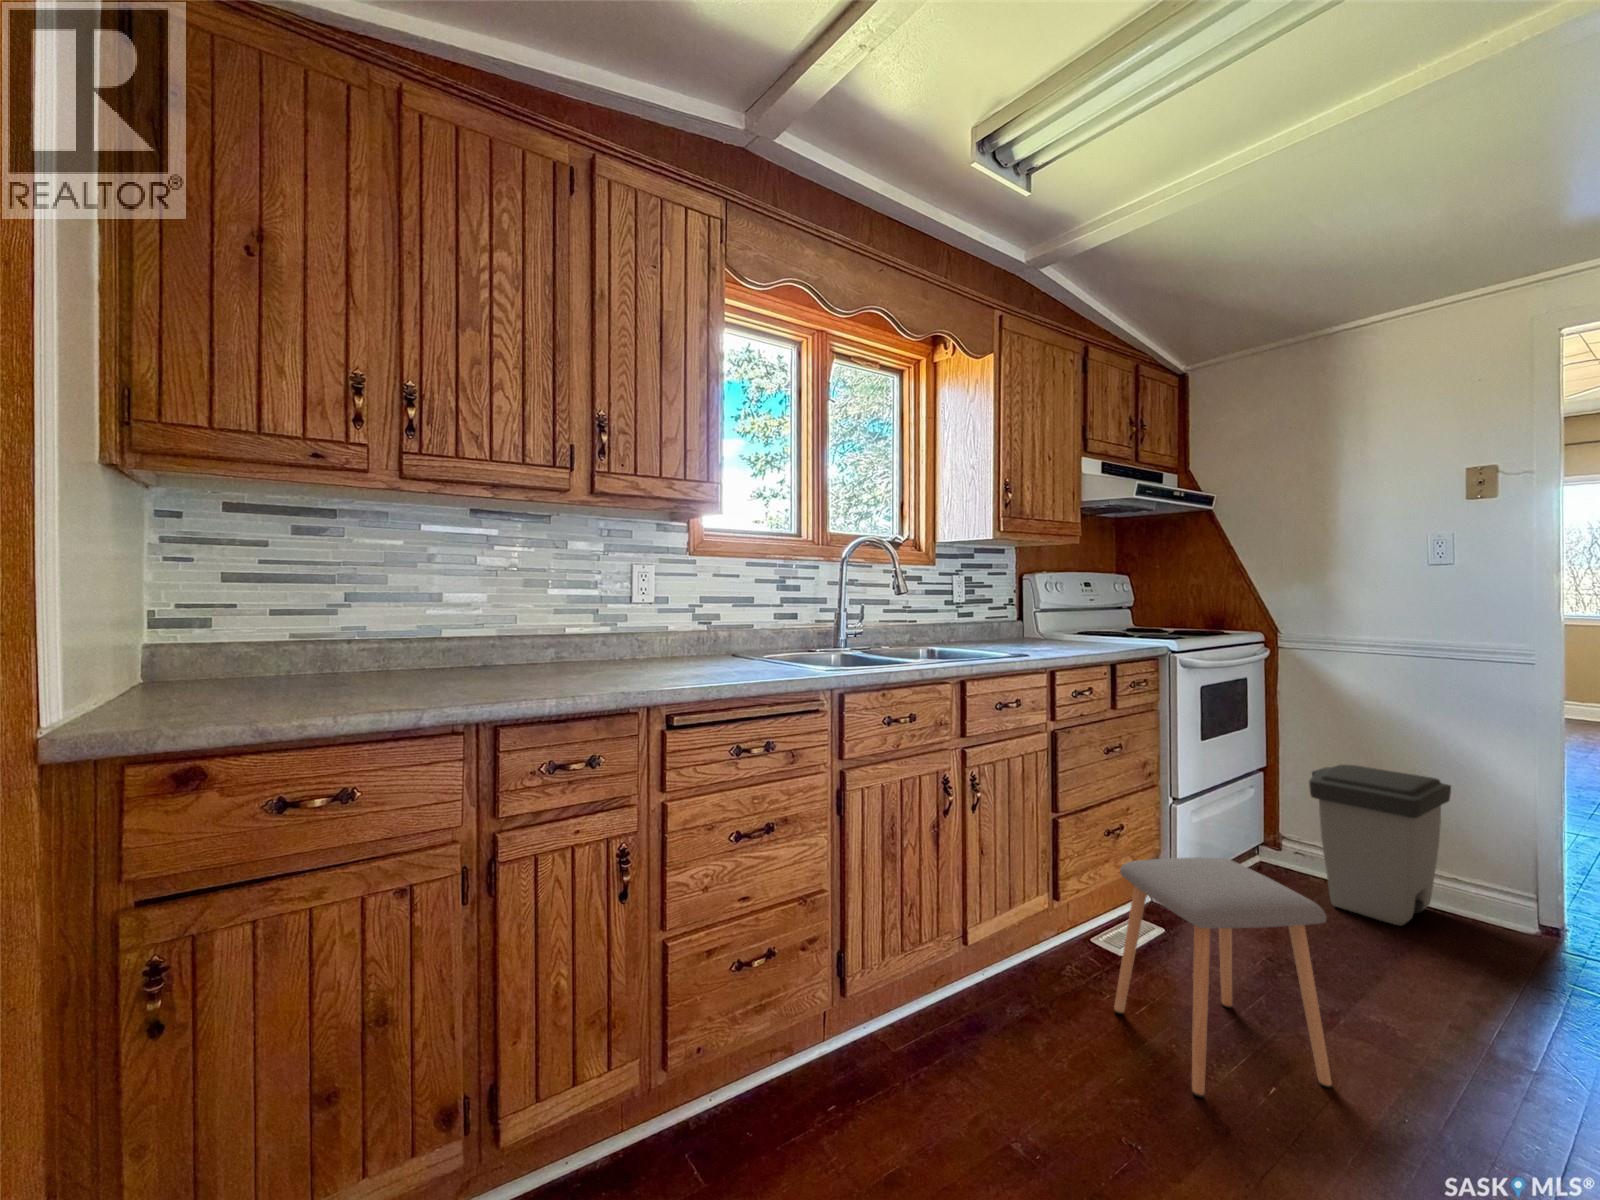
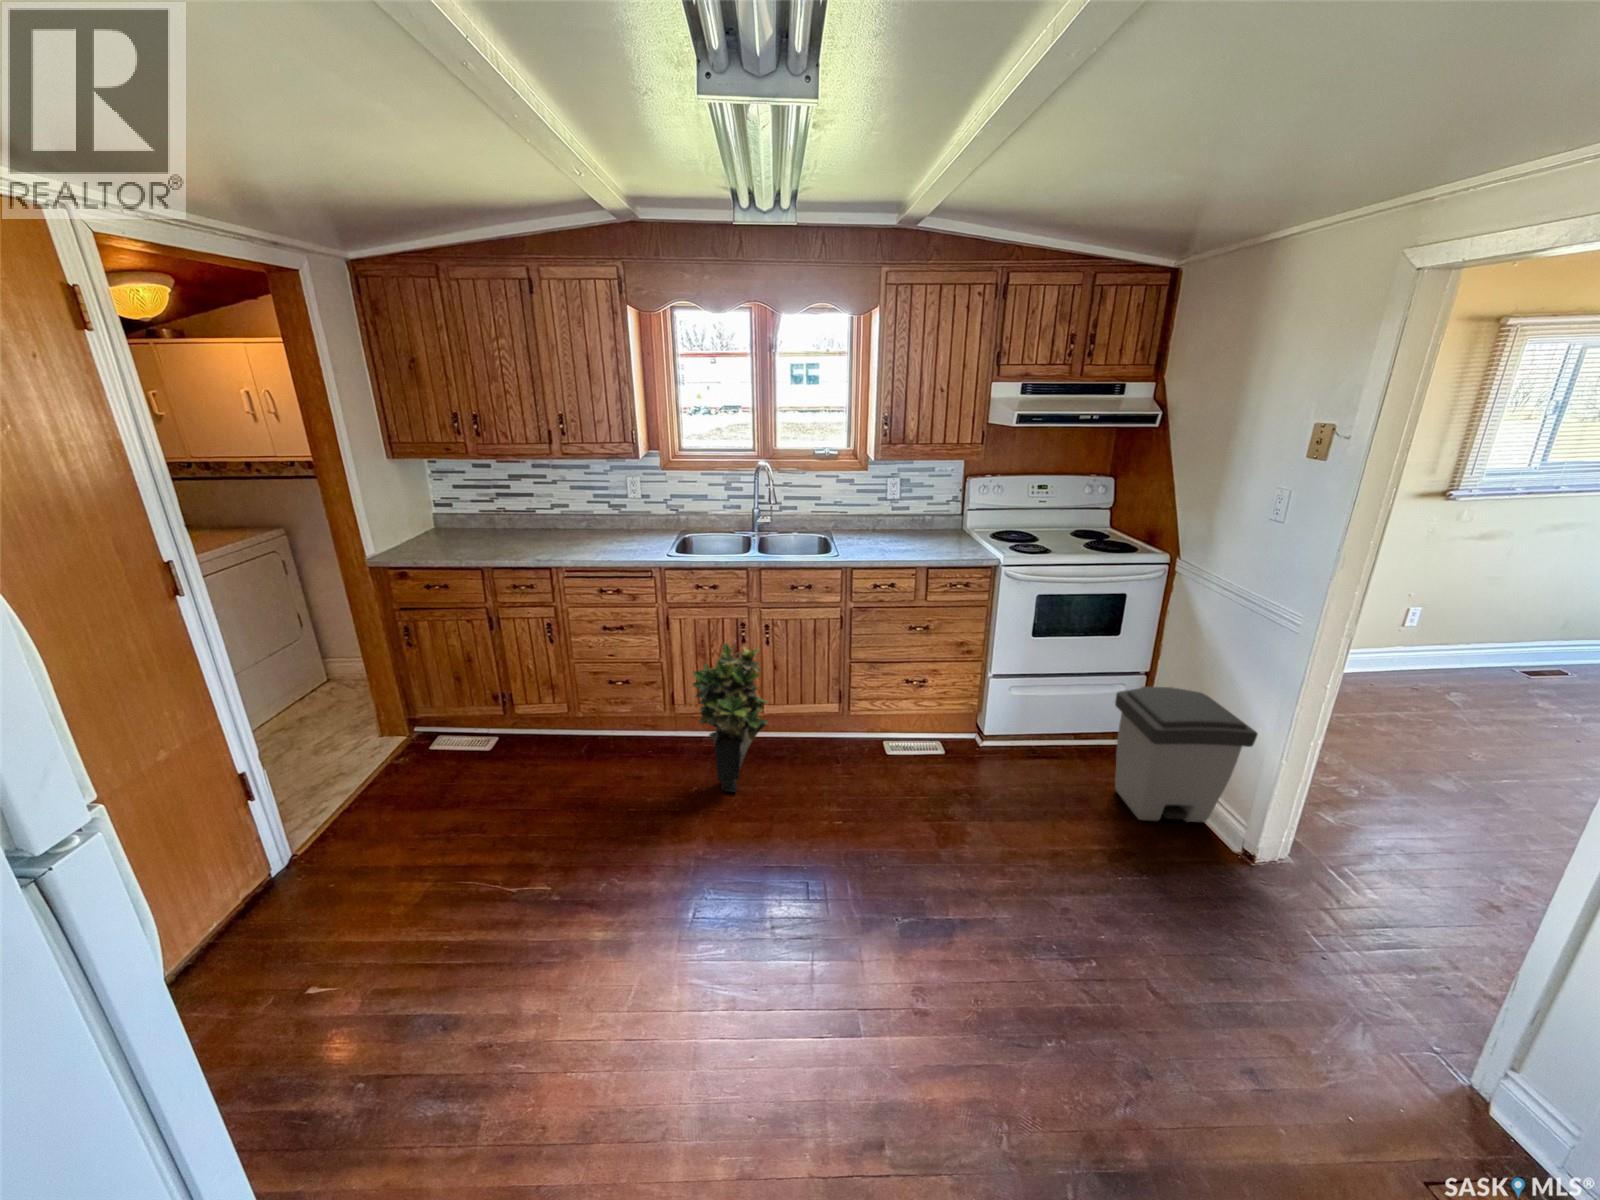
potted plant: none [946,811,1102,1114] -> present [693,643,768,792]
stool: present [1114,857,1332,1097] -> none [792,696,903,845]

